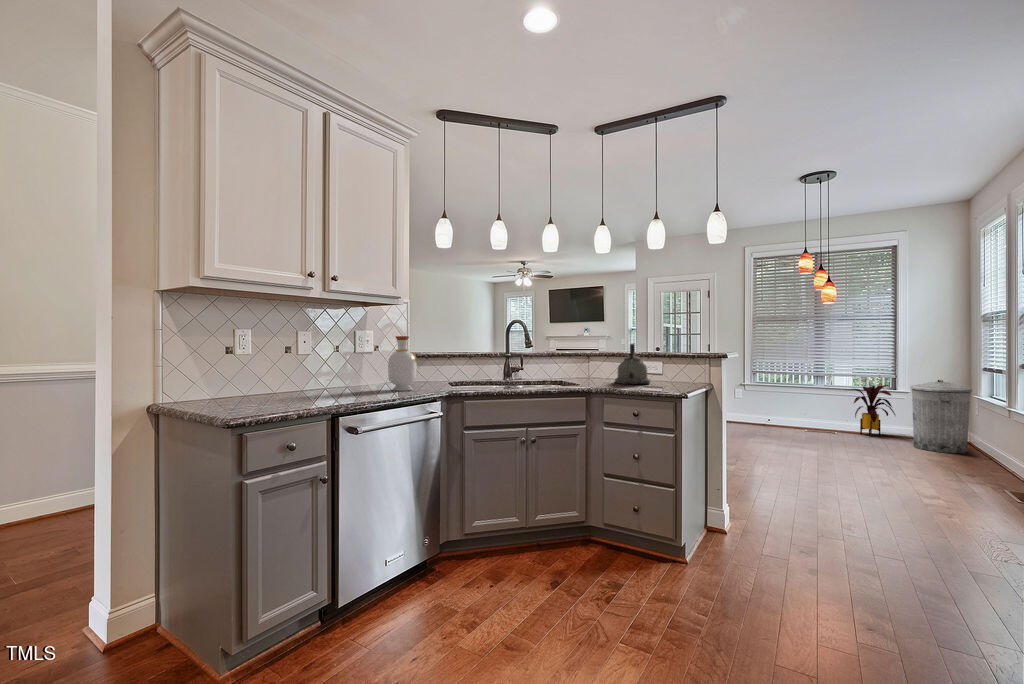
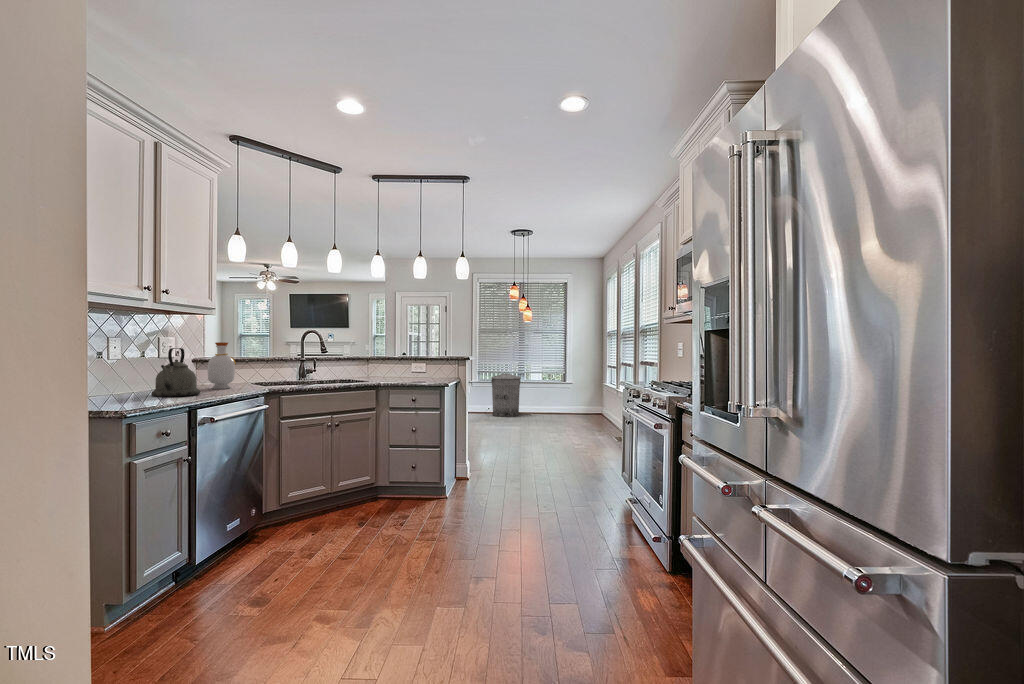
kettle: present [615,344,650,384] -> present [151,348,200,397]
trash can: present [910,380,972,453] -> present [491,373,521,417]
house plant: present [851,385,895,436] -> none [538,380,569,417]

